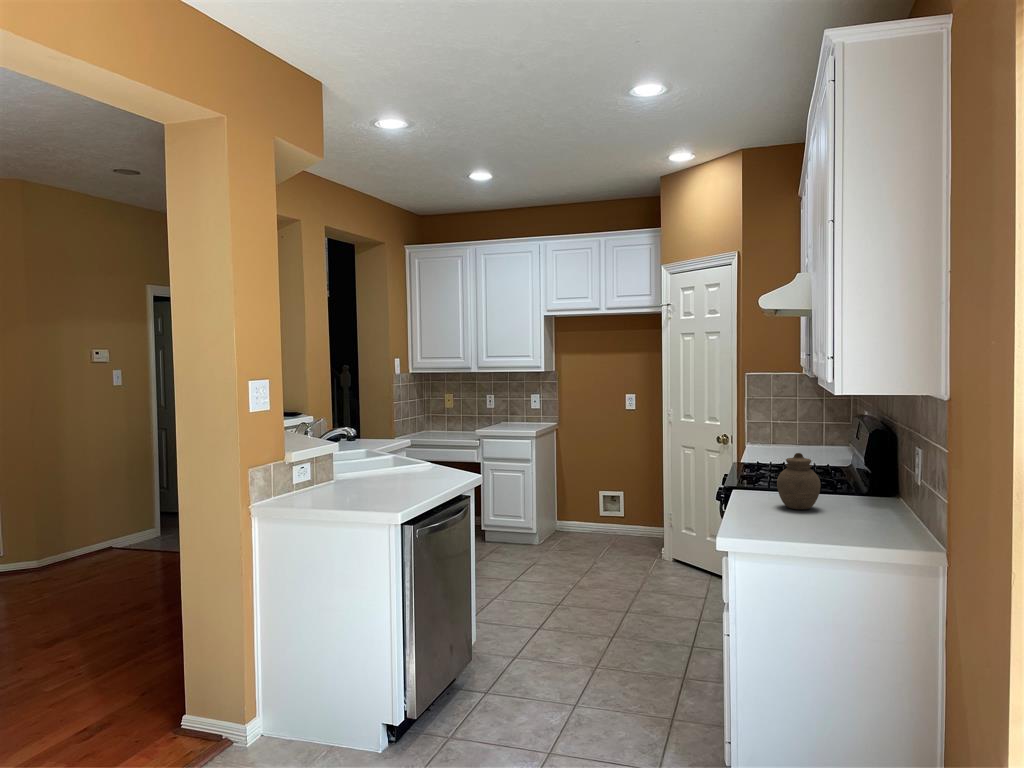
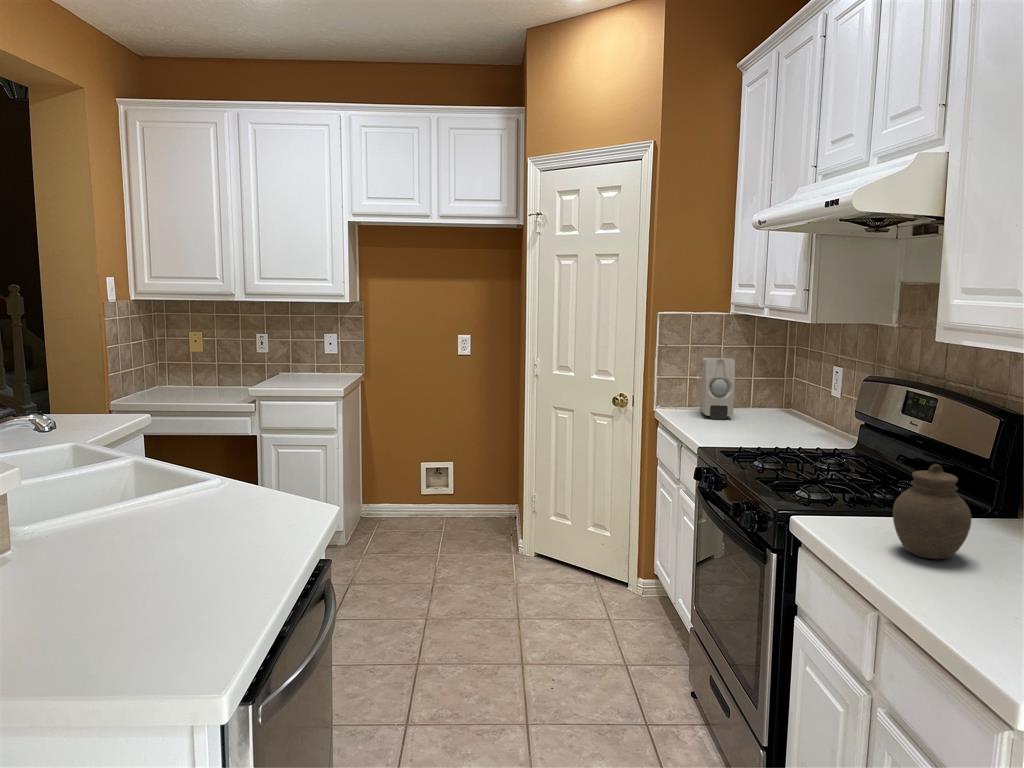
soap dispenser: none [773,406,798,451] -> present [700,358,735,419]

